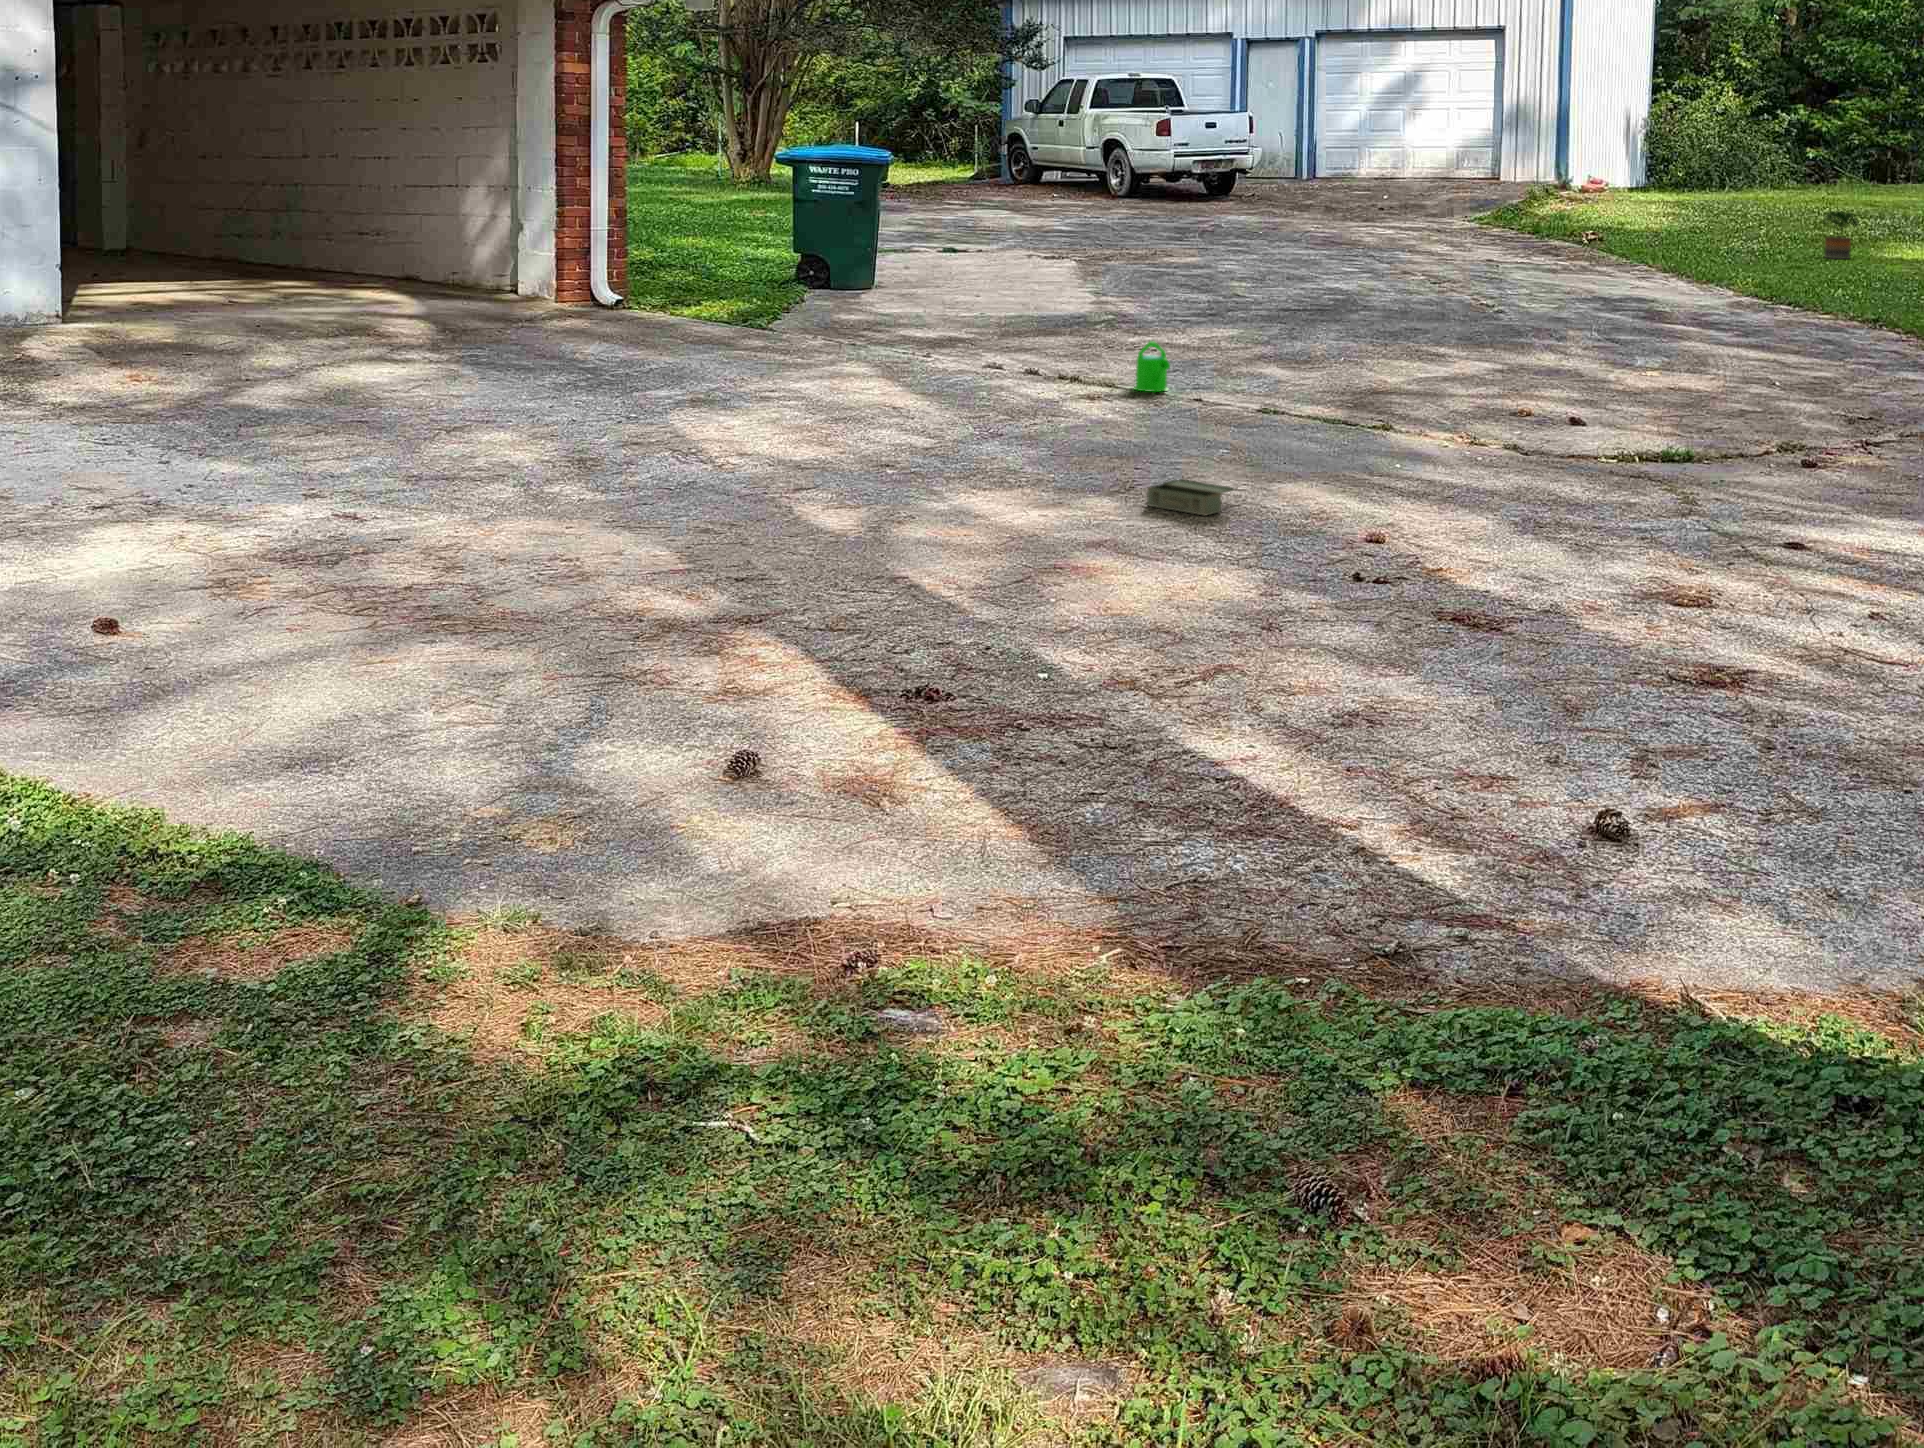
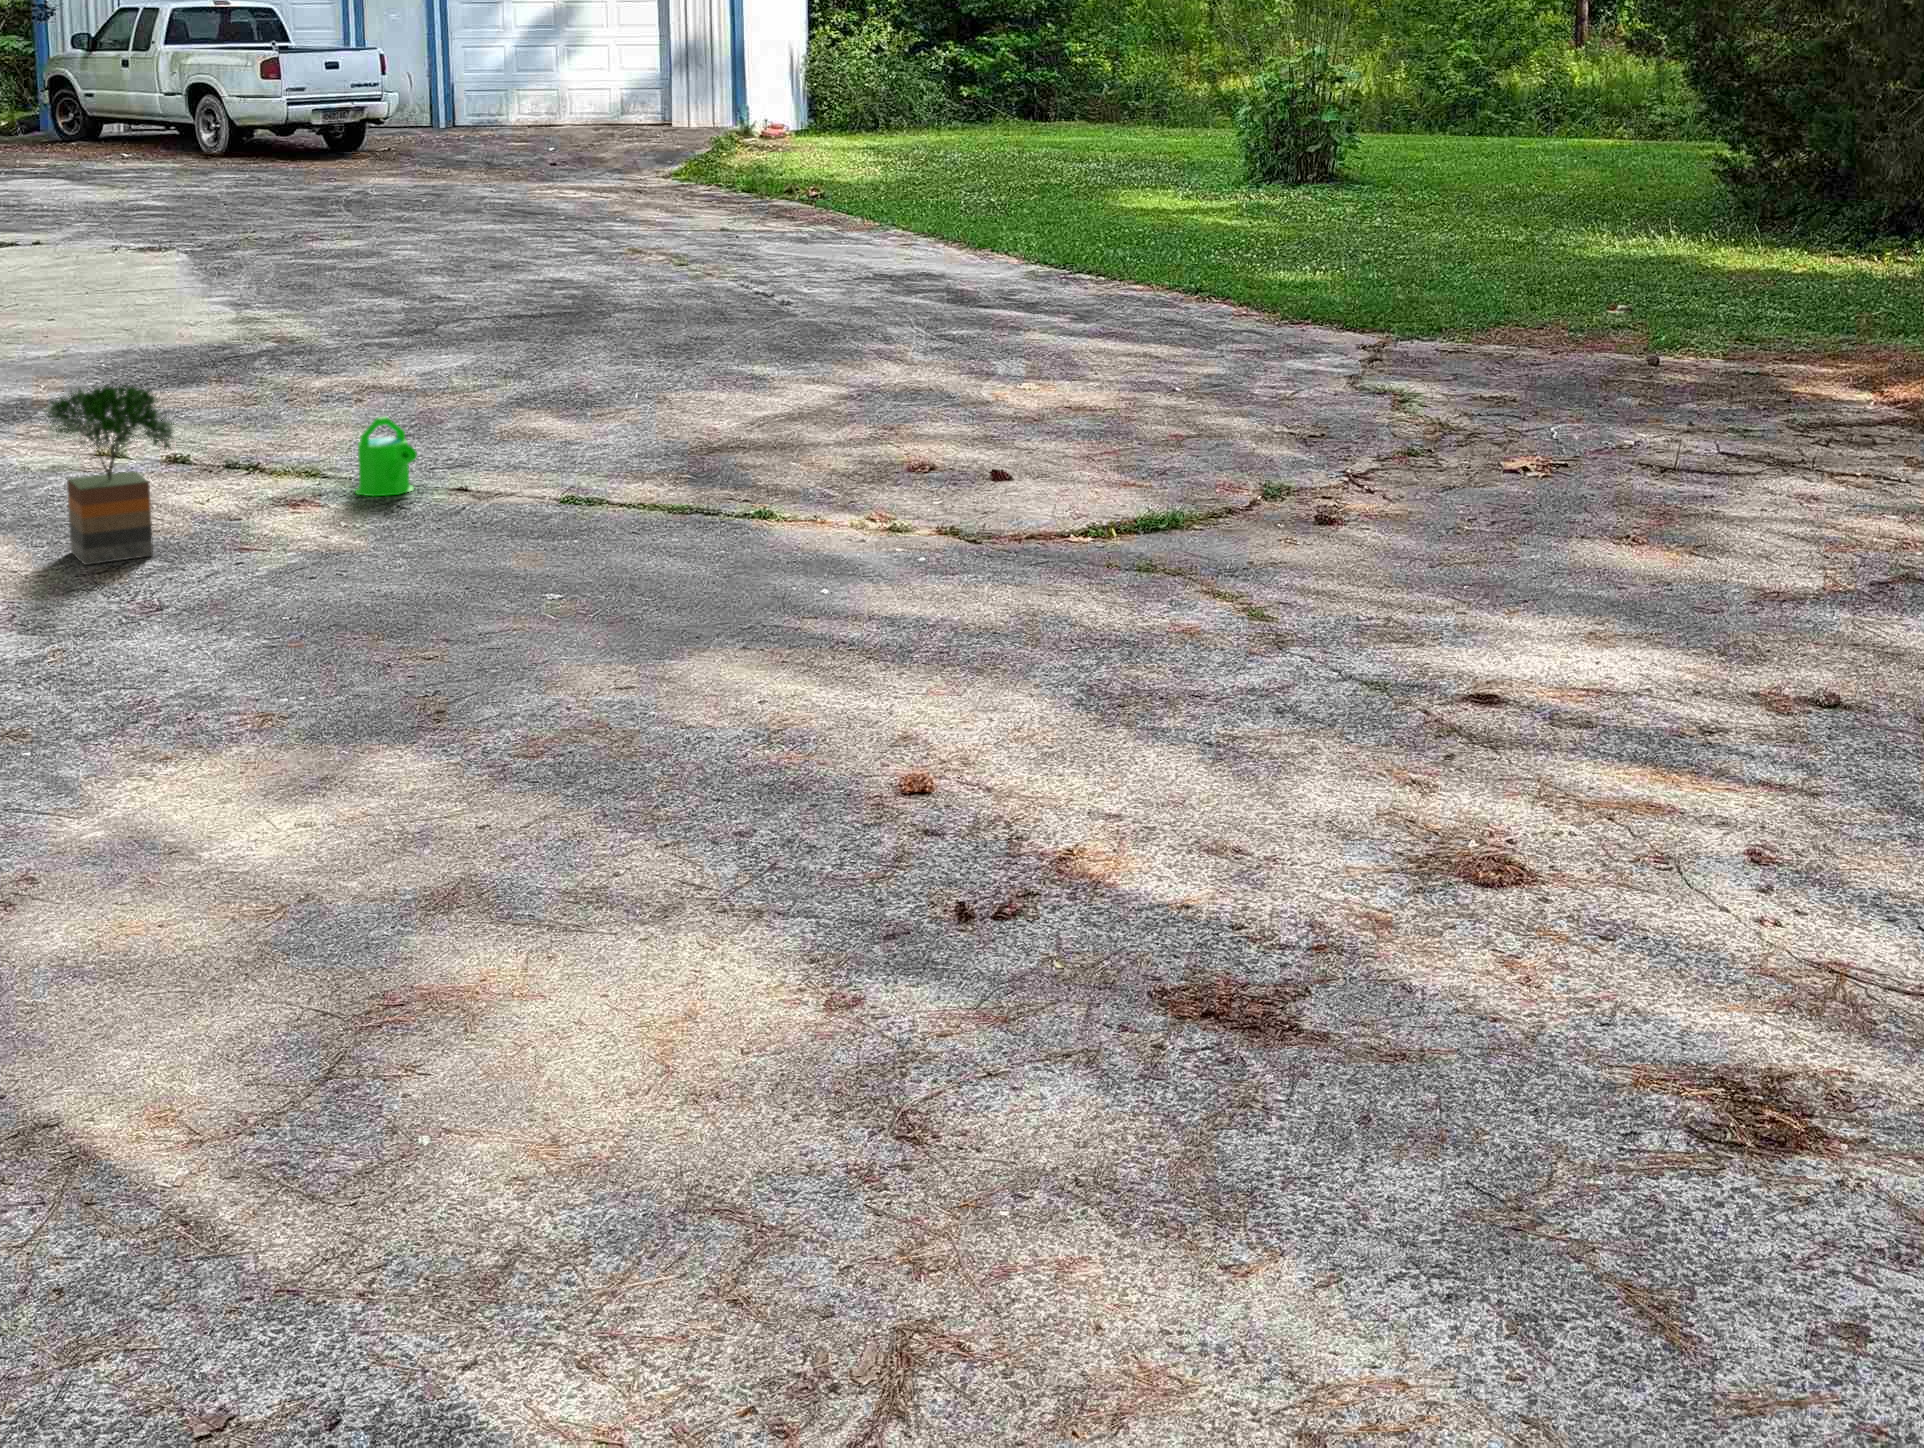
potted tree: present [1823,211,1859,259] -> present [45,385,175,565]
toolbox: present [1147,479,1235,516] -> none [505,747,673,830]

